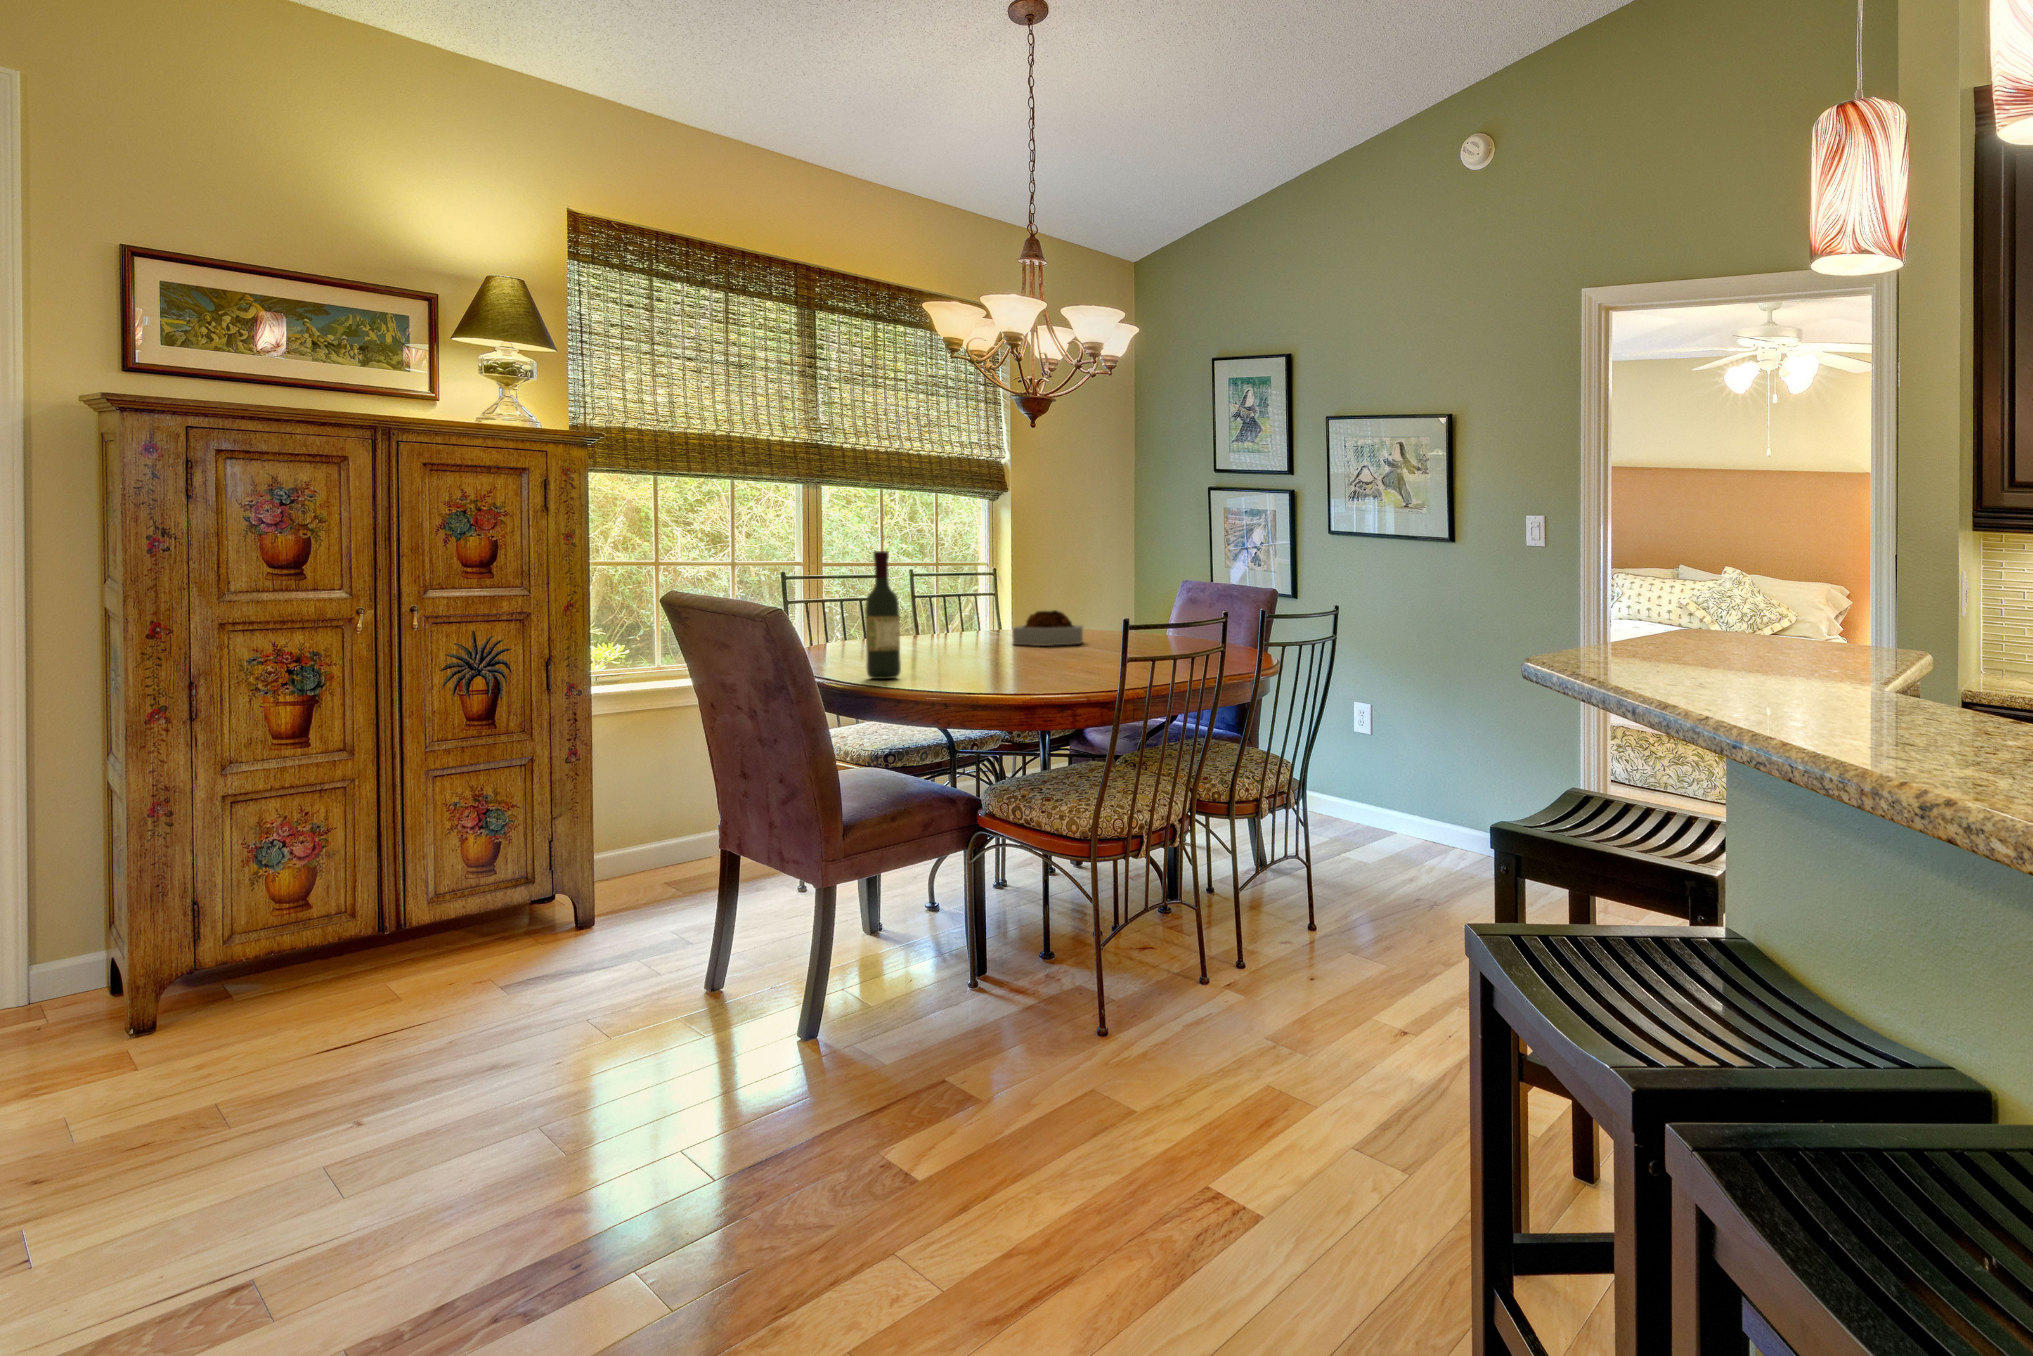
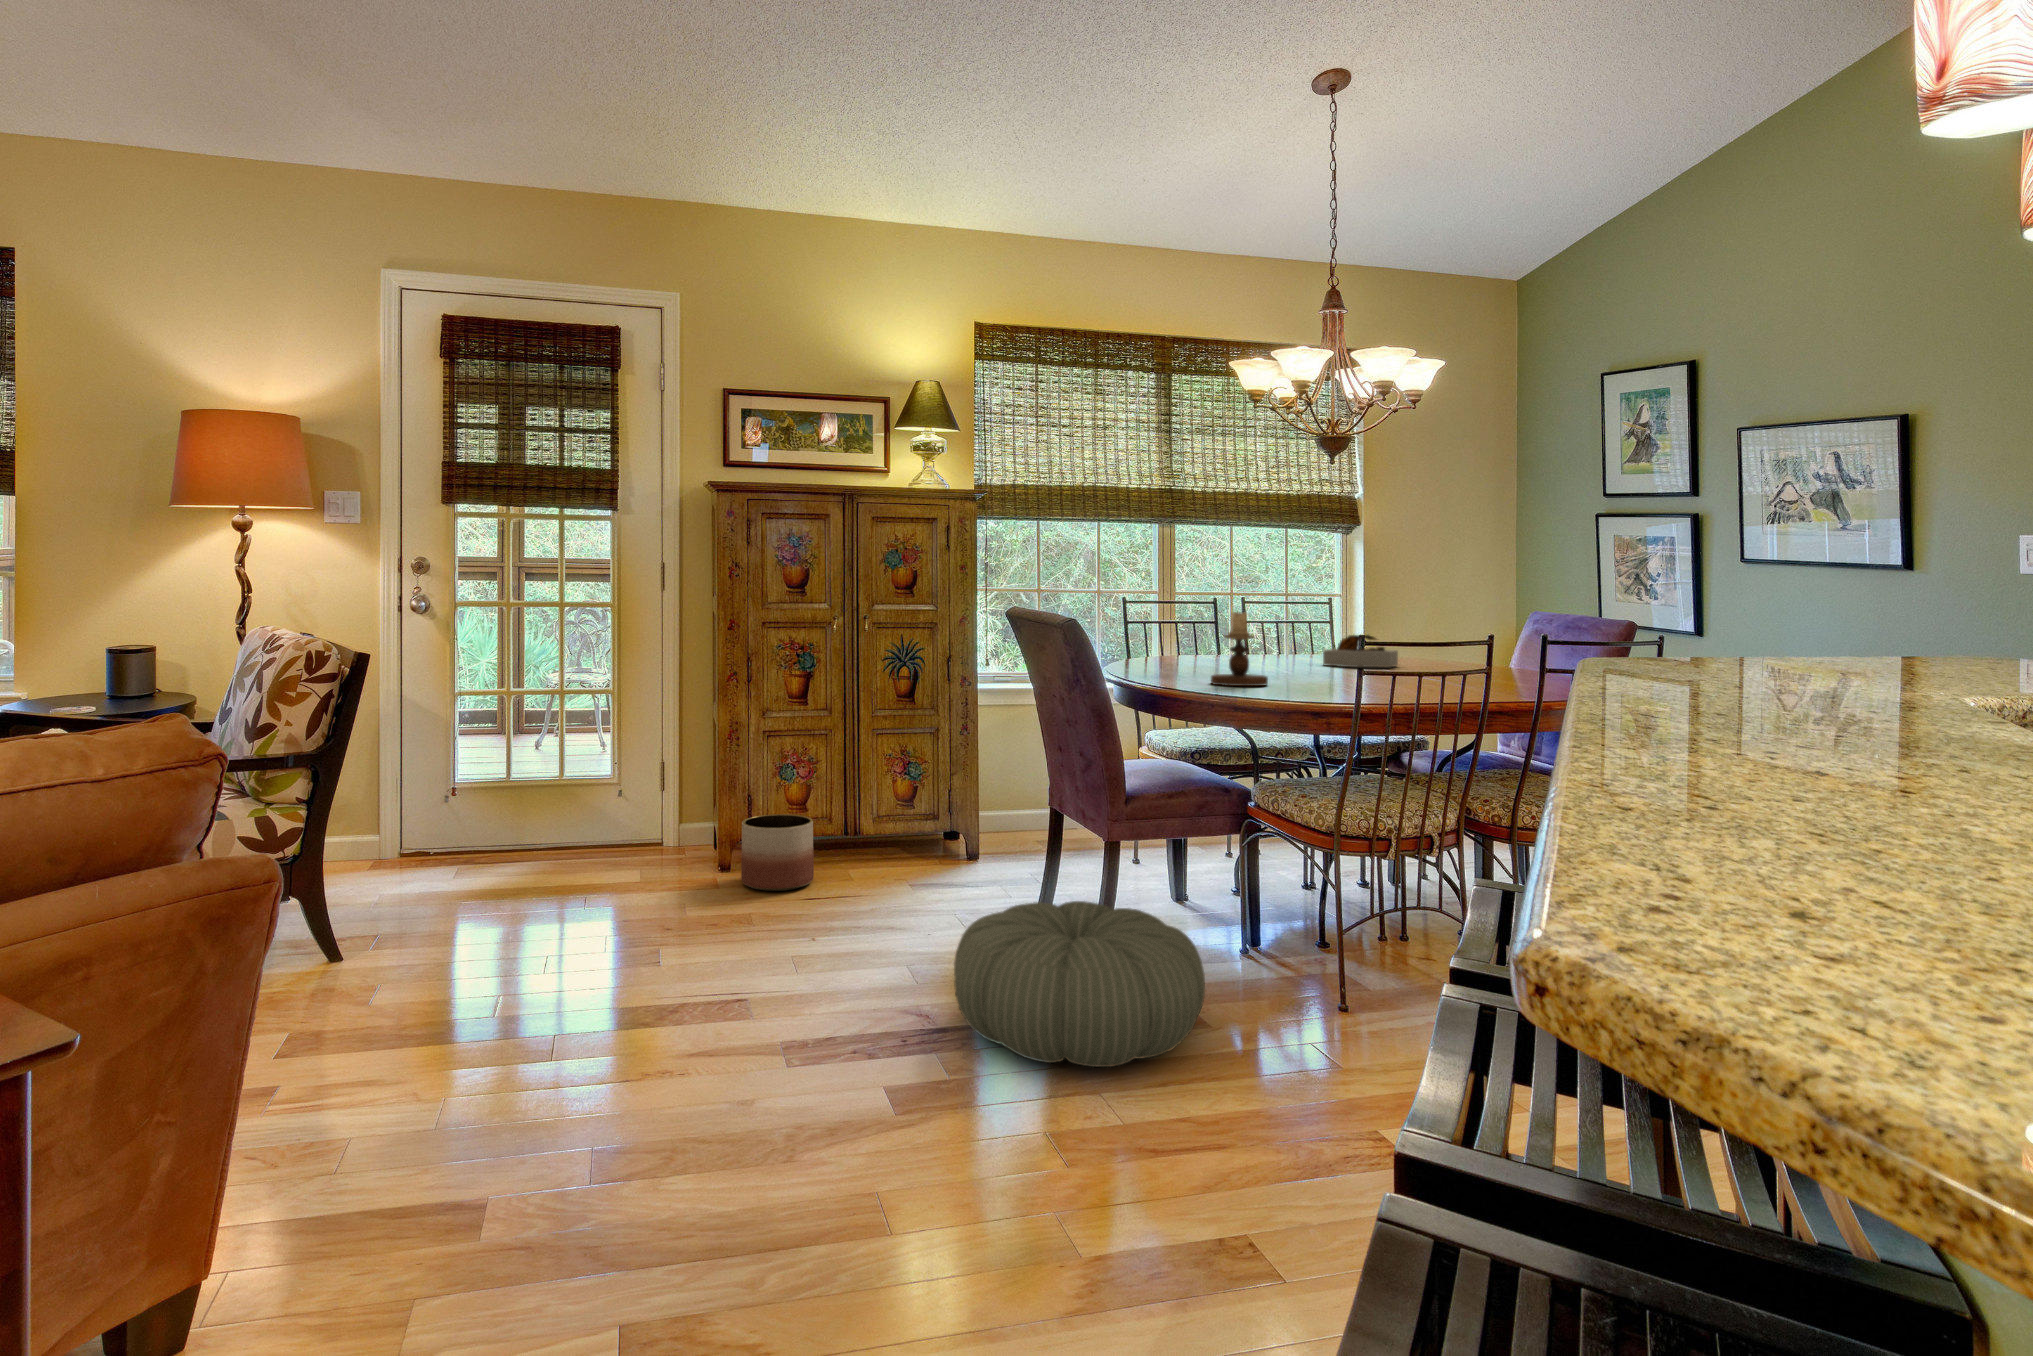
wine bottle: present [865,551,901,679] -> none [1151,576,1179,680]
candlestick: none [941,594,1006,682] -> present [1211,612,1268,686]
planter: none [196,914,340,1047] -> present [741,814,814,891]
pouf: none [647,975,992,1230] -> present [954,901,1205,1067]

